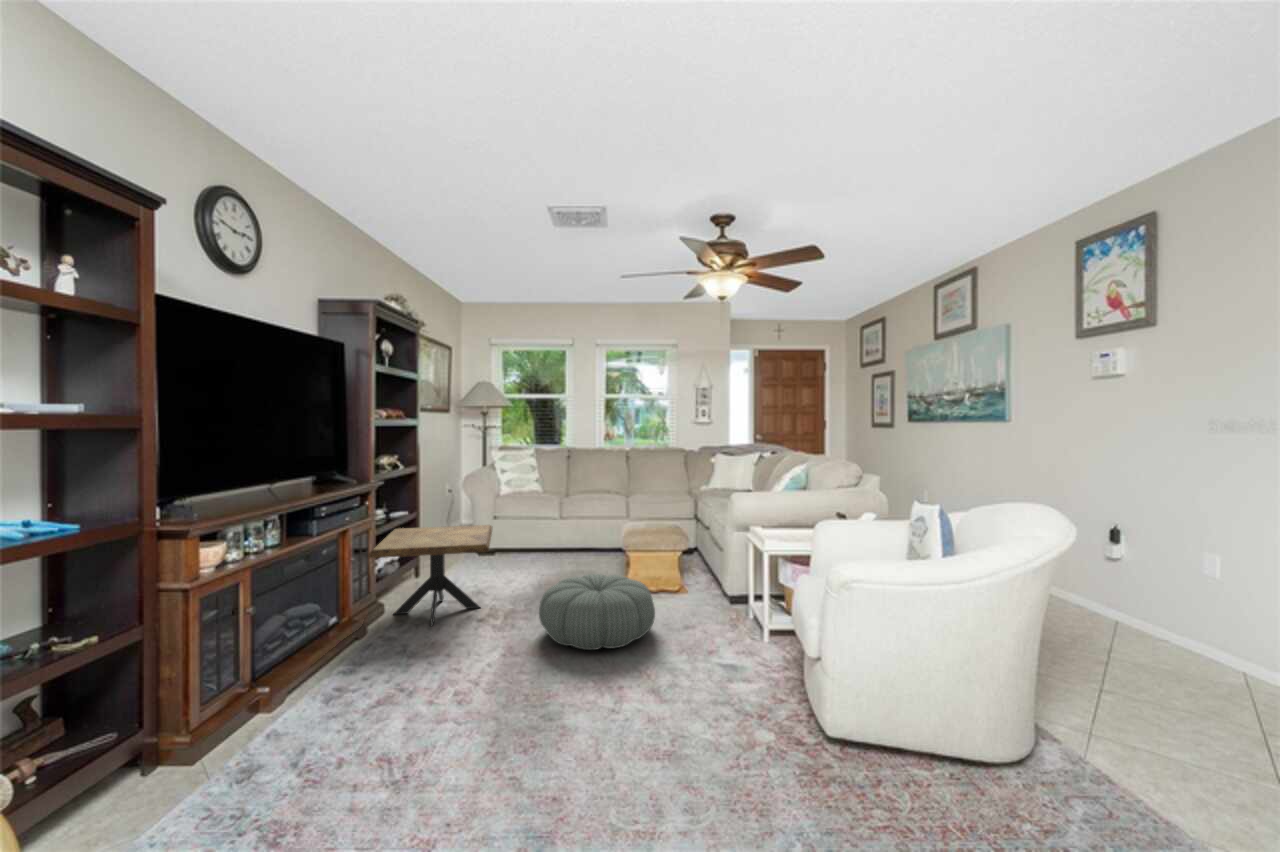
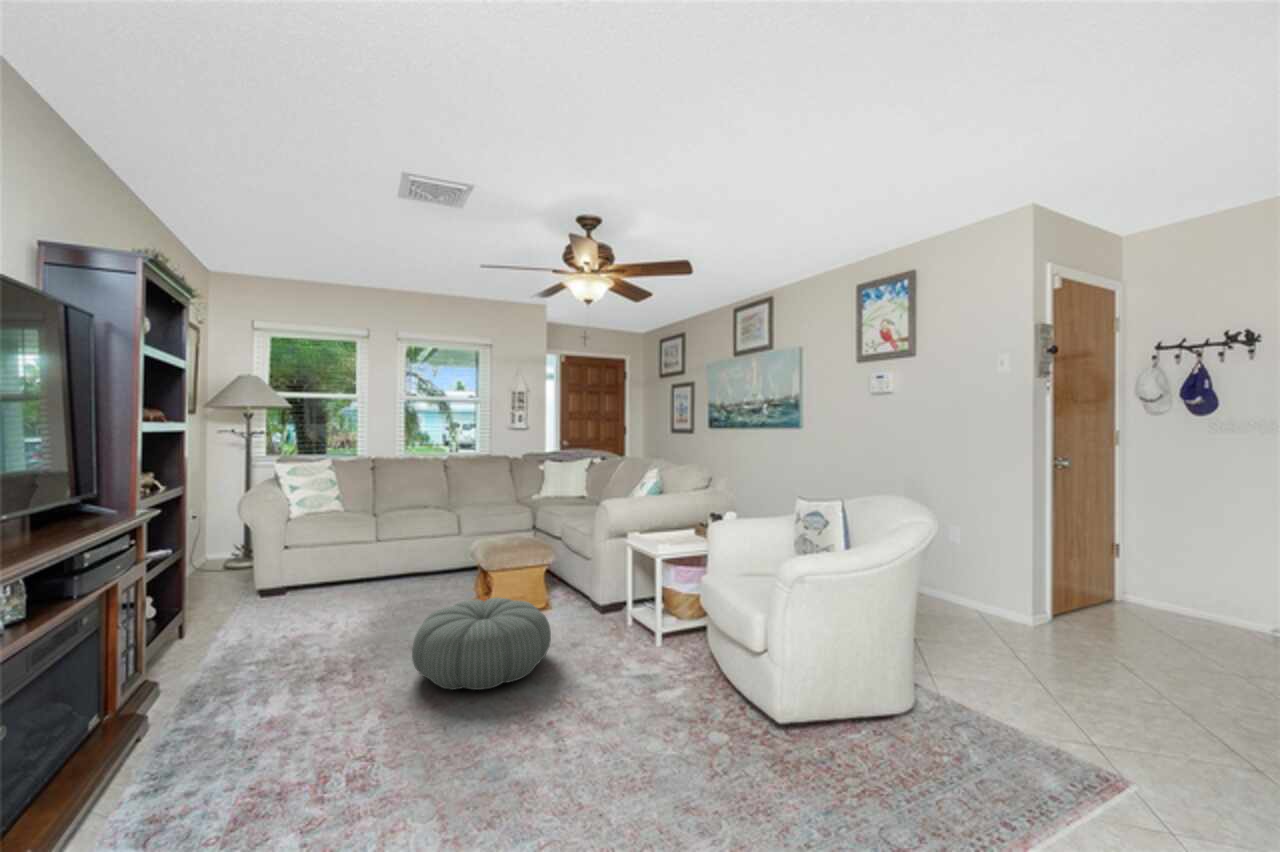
side table: present [368,525,492,626] -> none [143,556,335,703]

